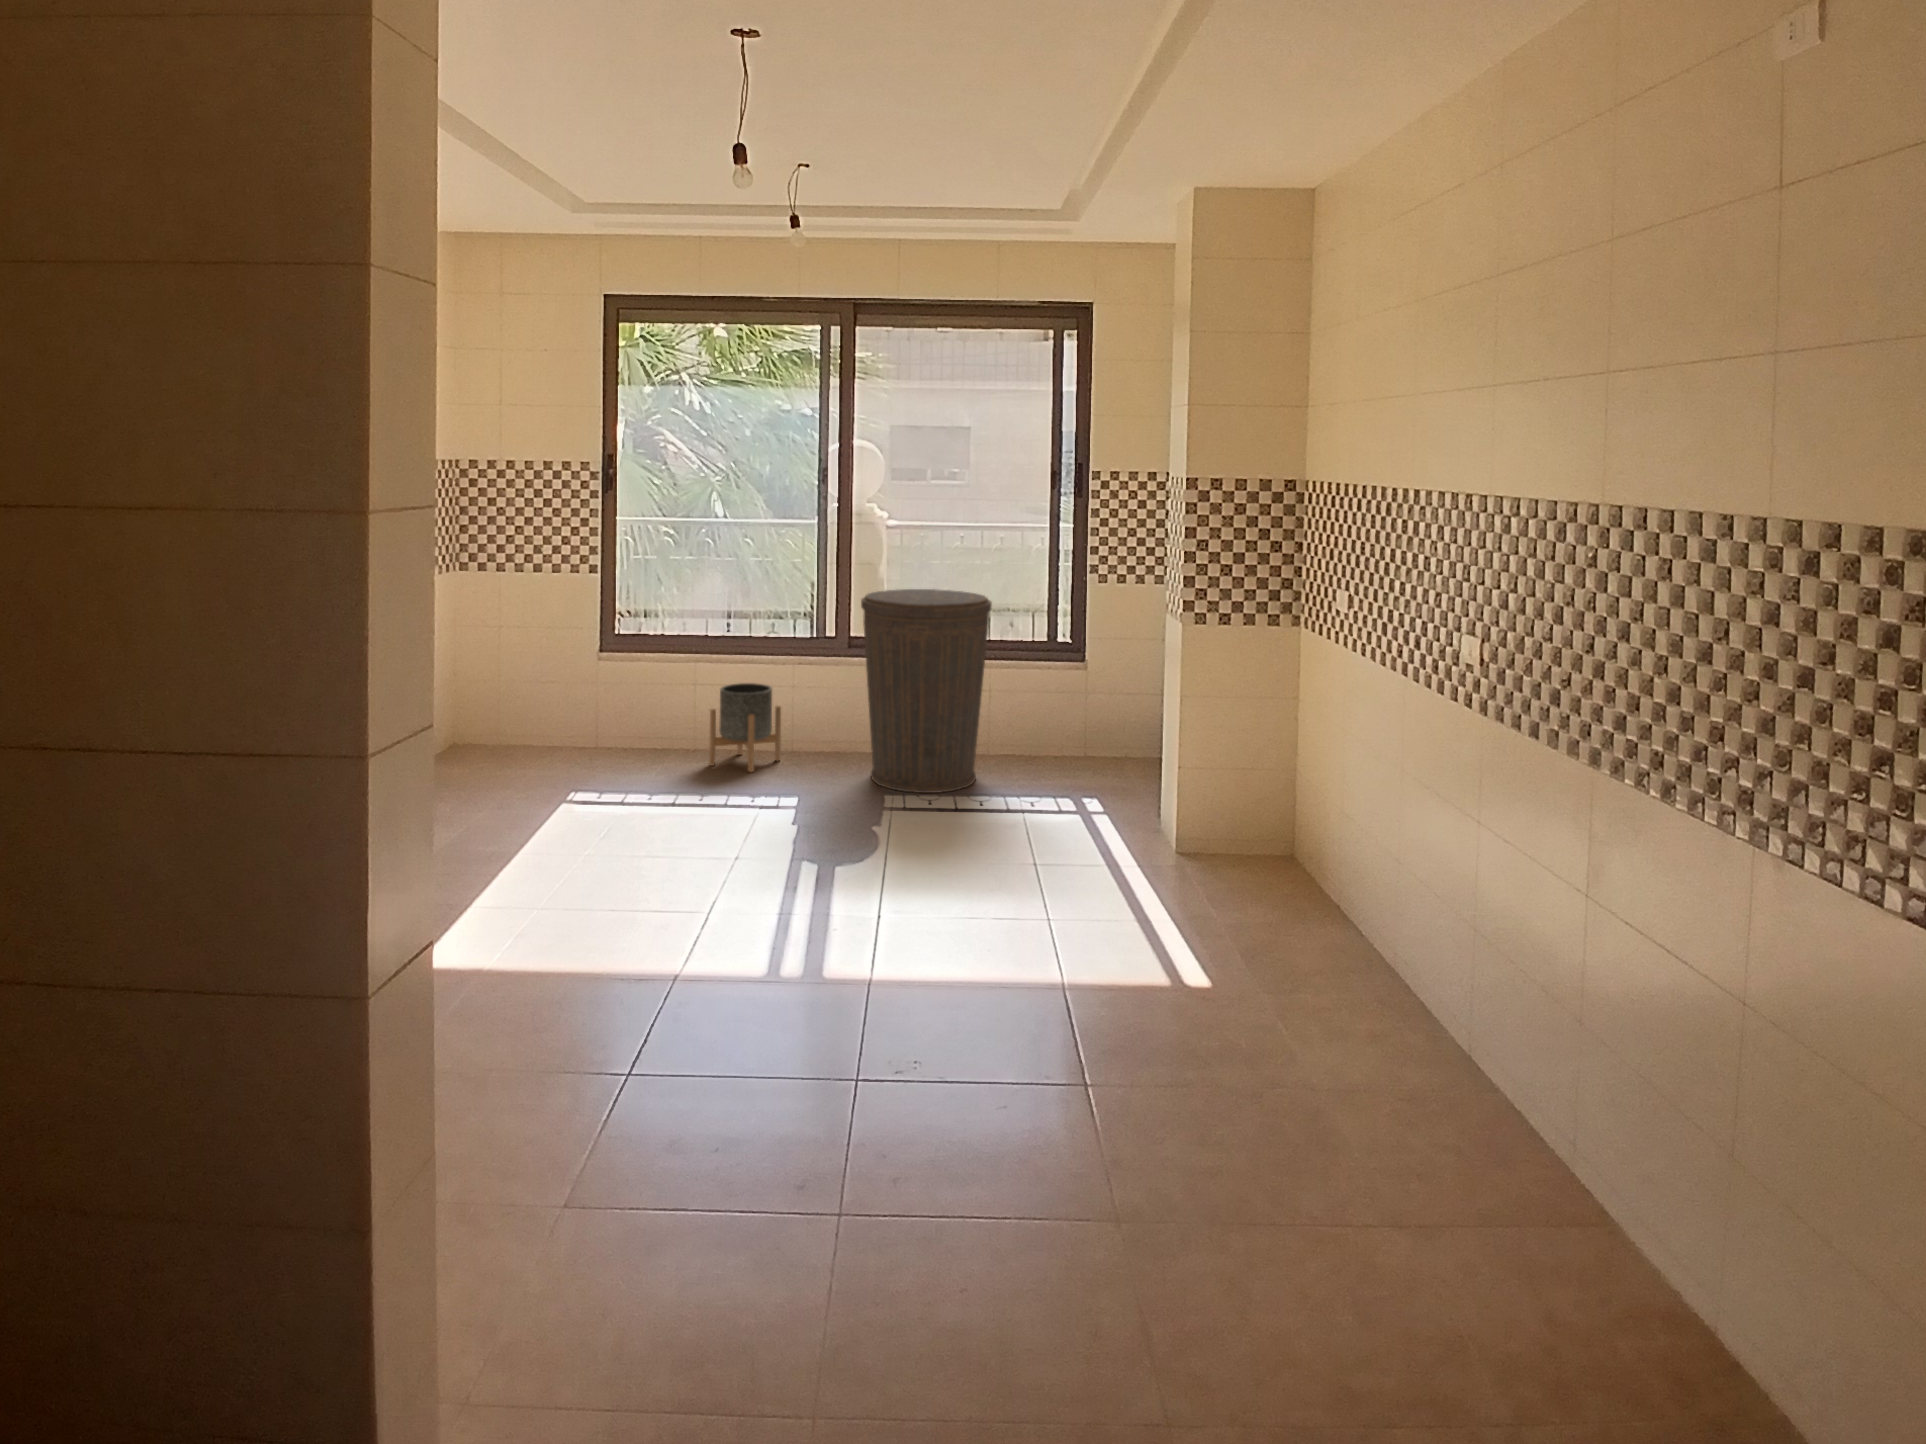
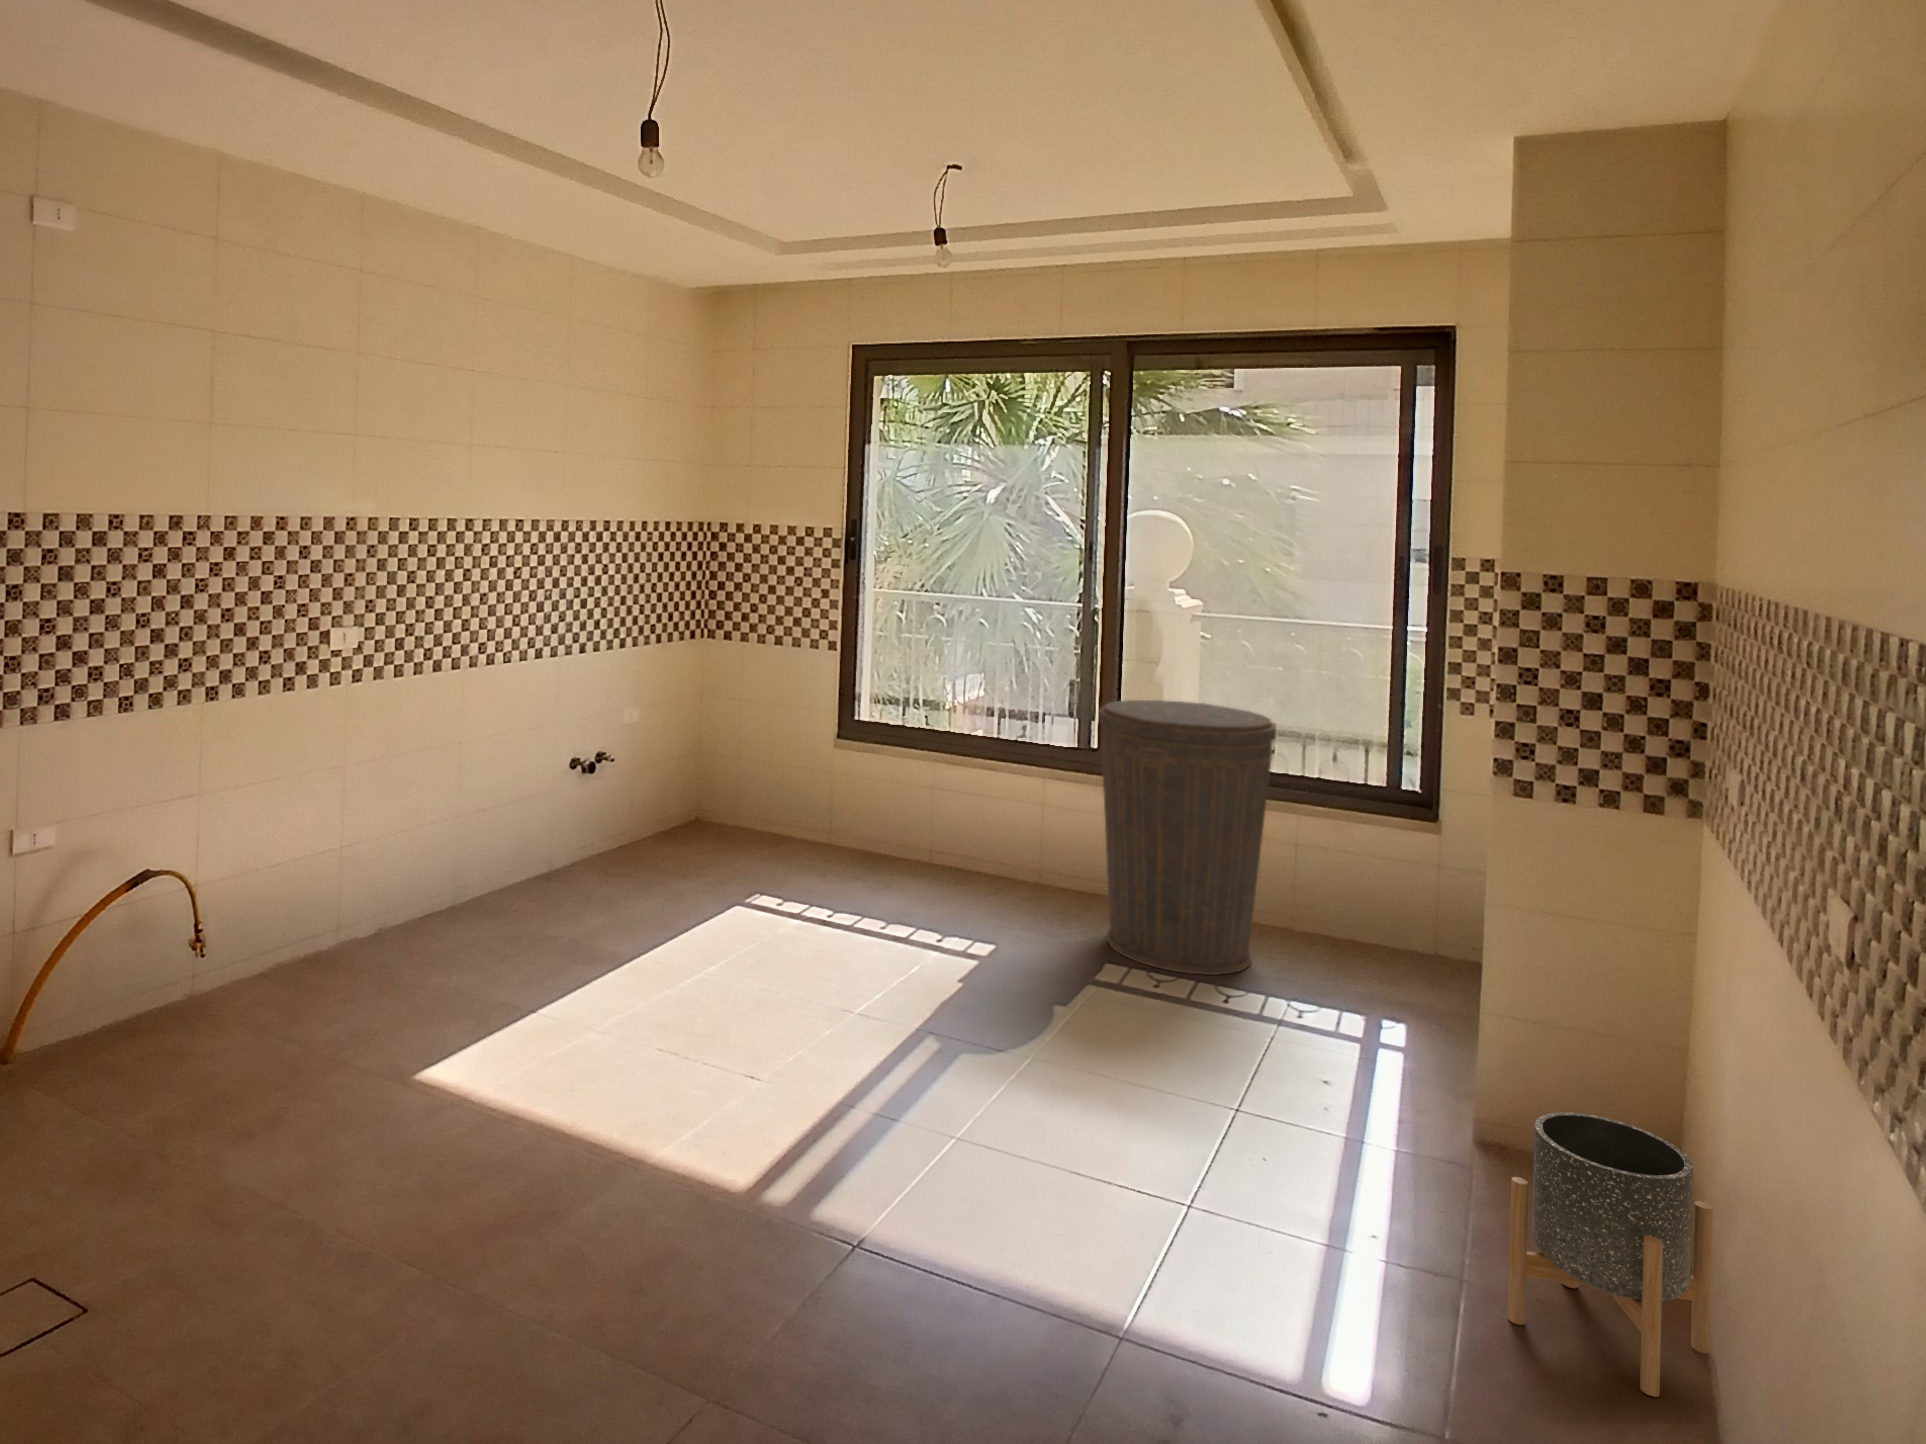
planter: present [709,683,781,772] -> present [1508,1112,1713,1397]

